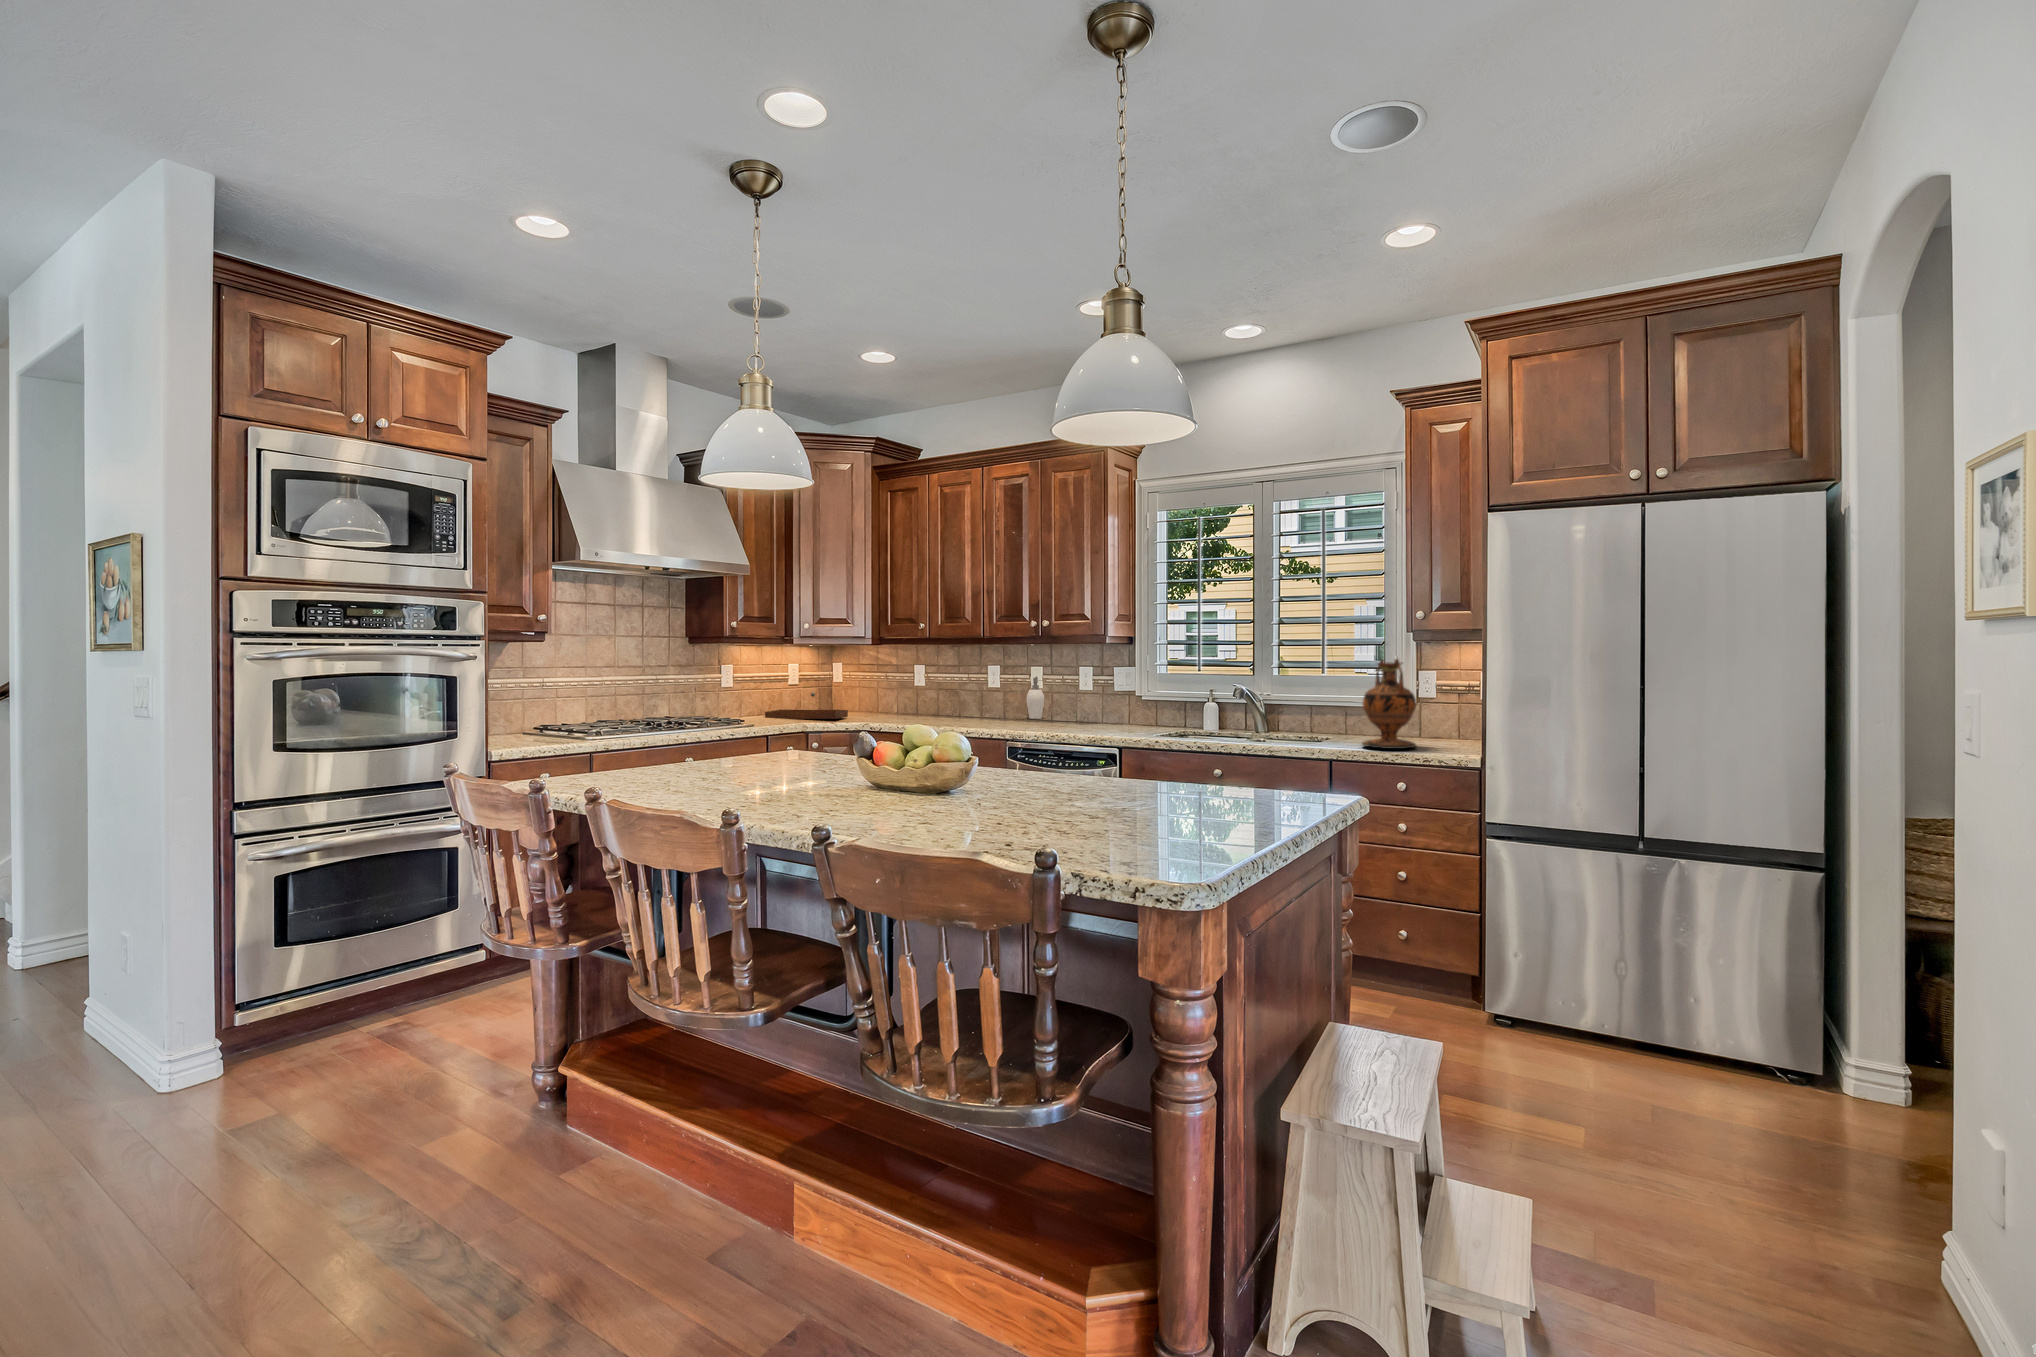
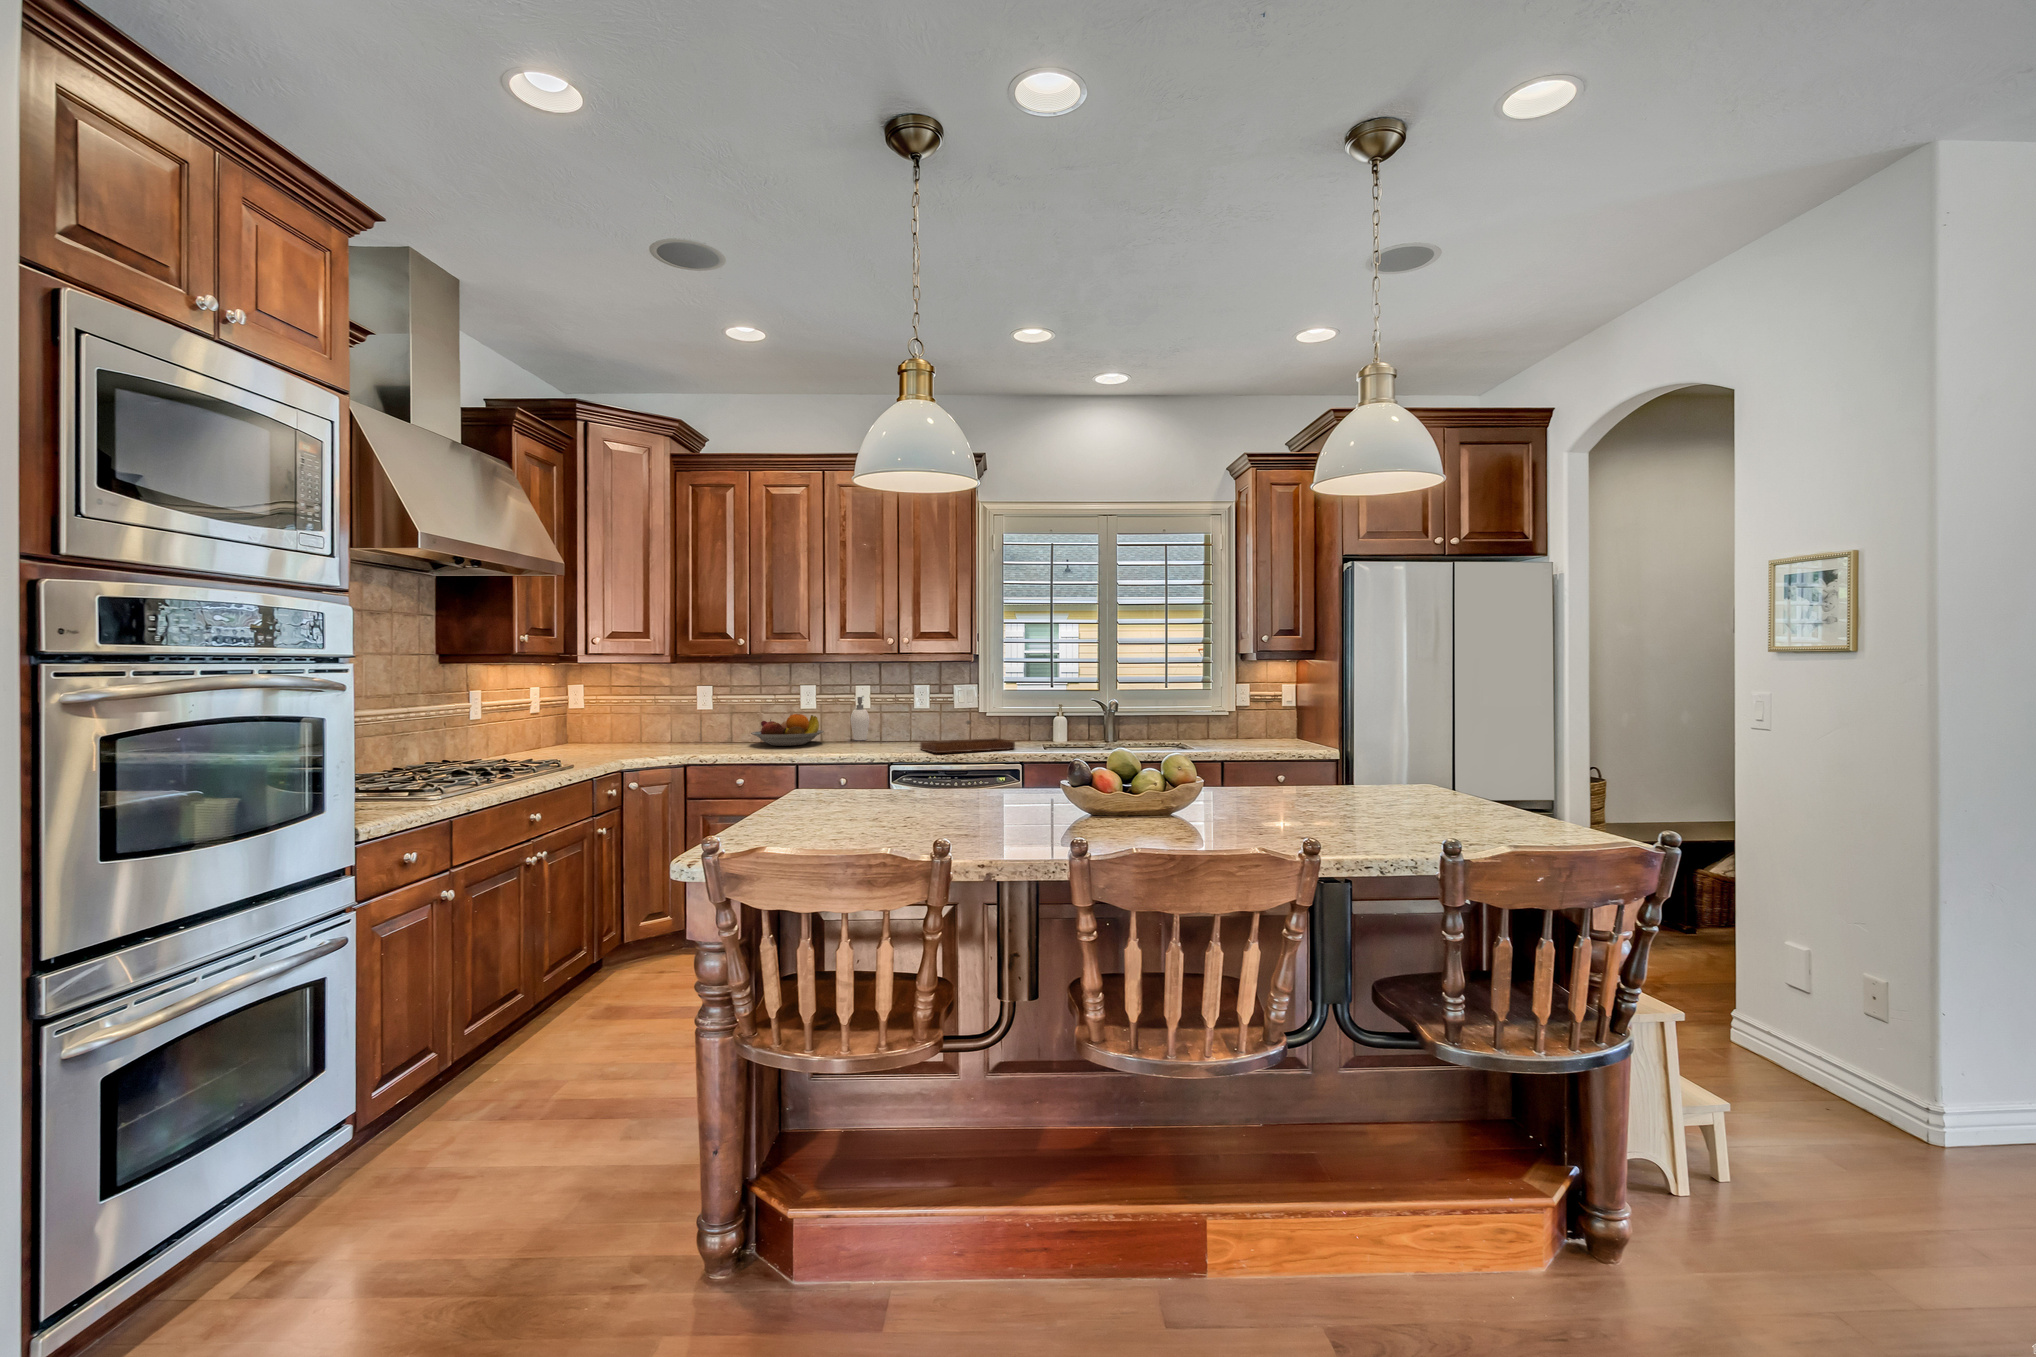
vase: present [1362,659,1416,749] -> none [1235,676,1280,751]
fruit bowl: none [935,692,999,720] -> present [751,714,824,746]
tray: present [765,693,848,719] -> present [920,720,1015,753]

